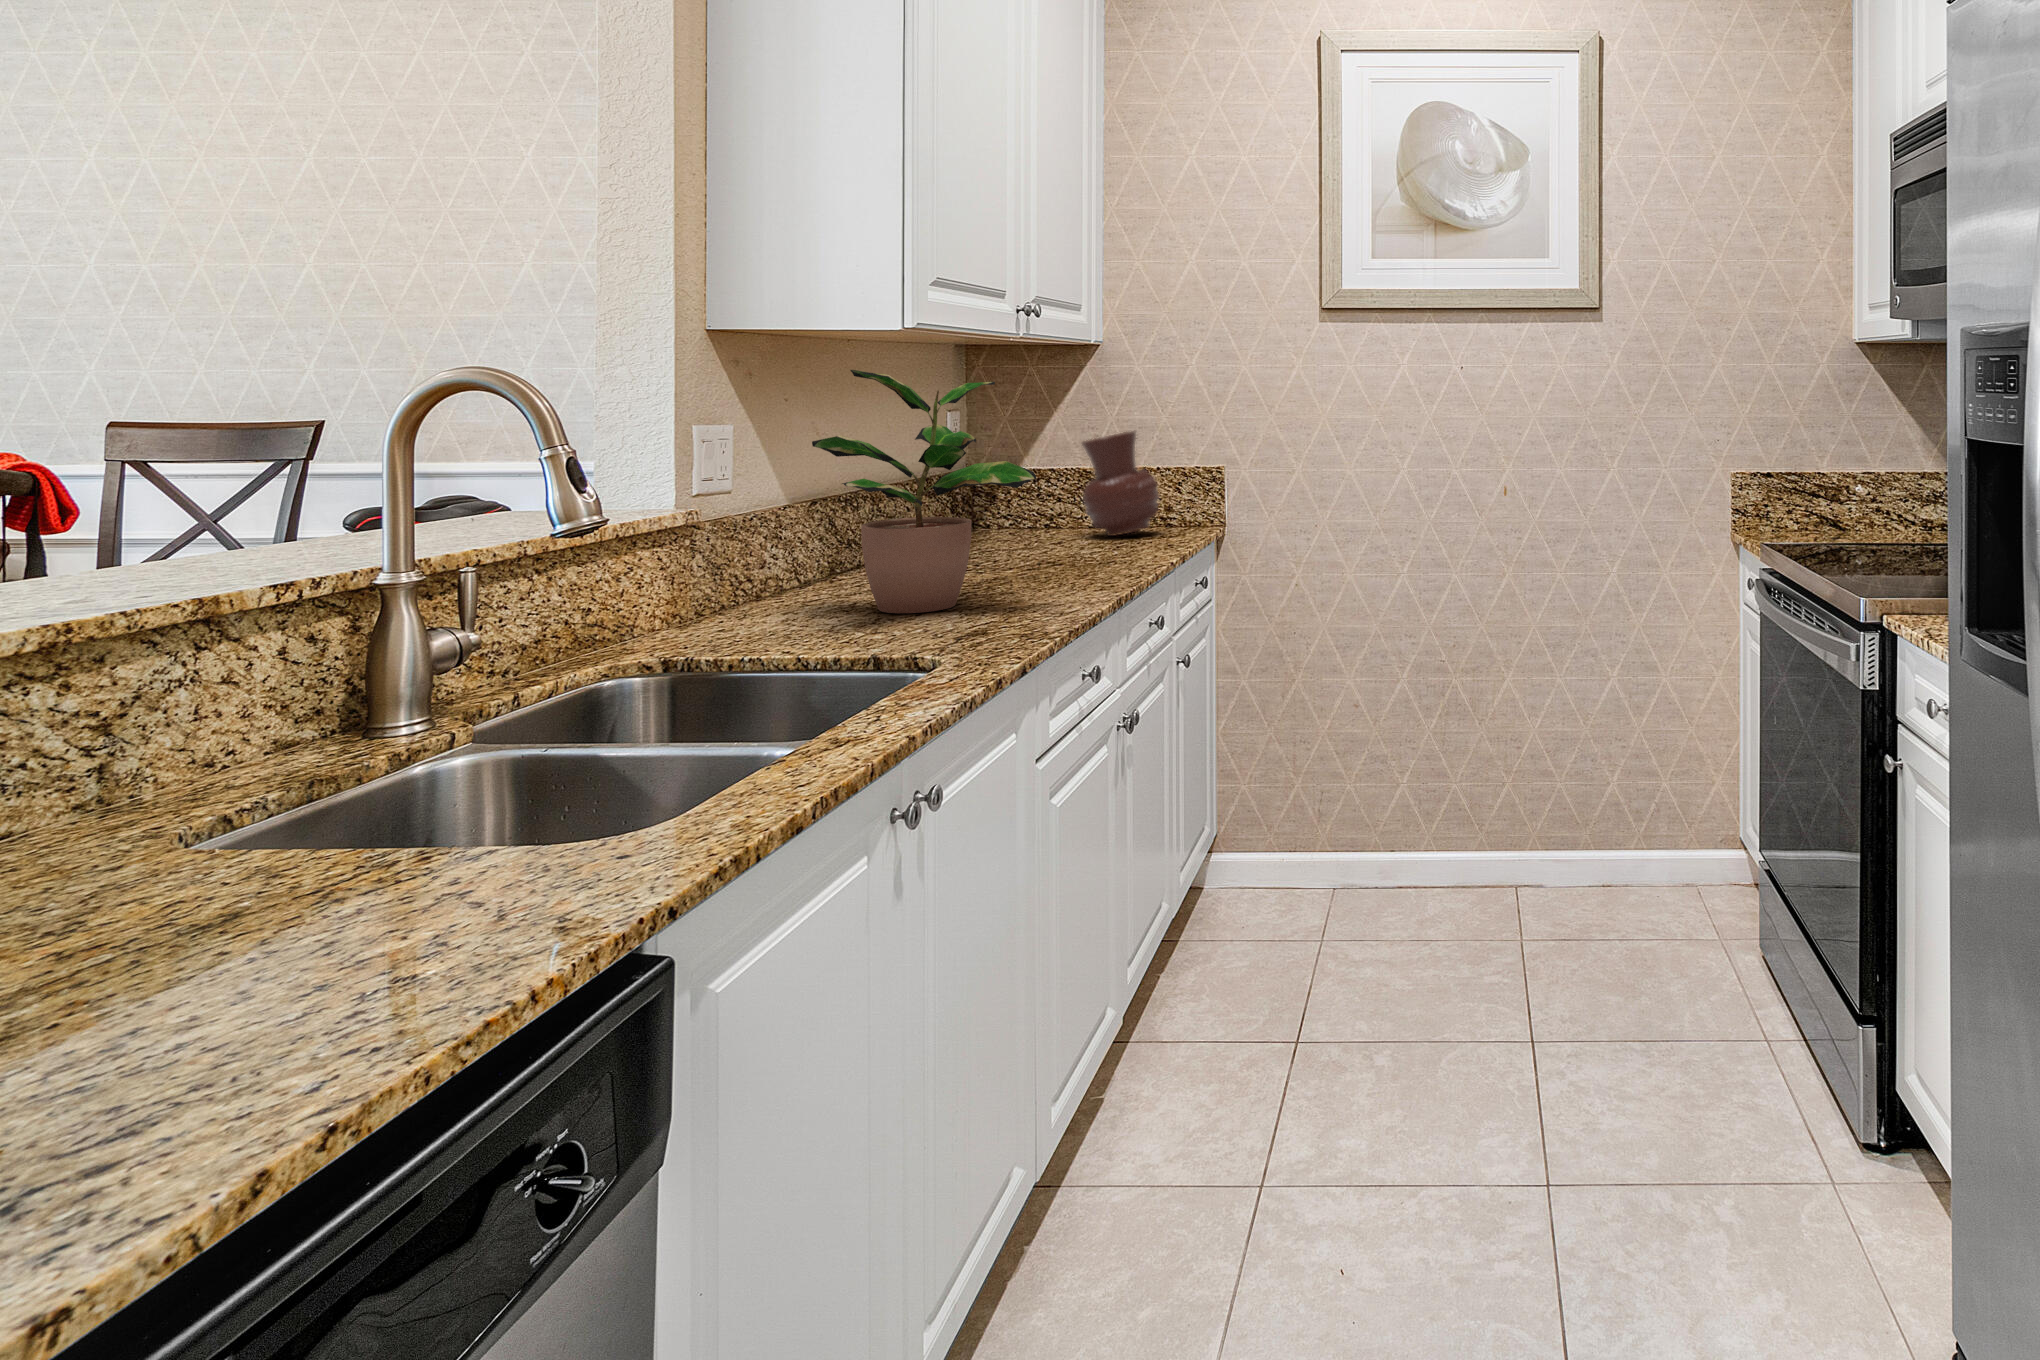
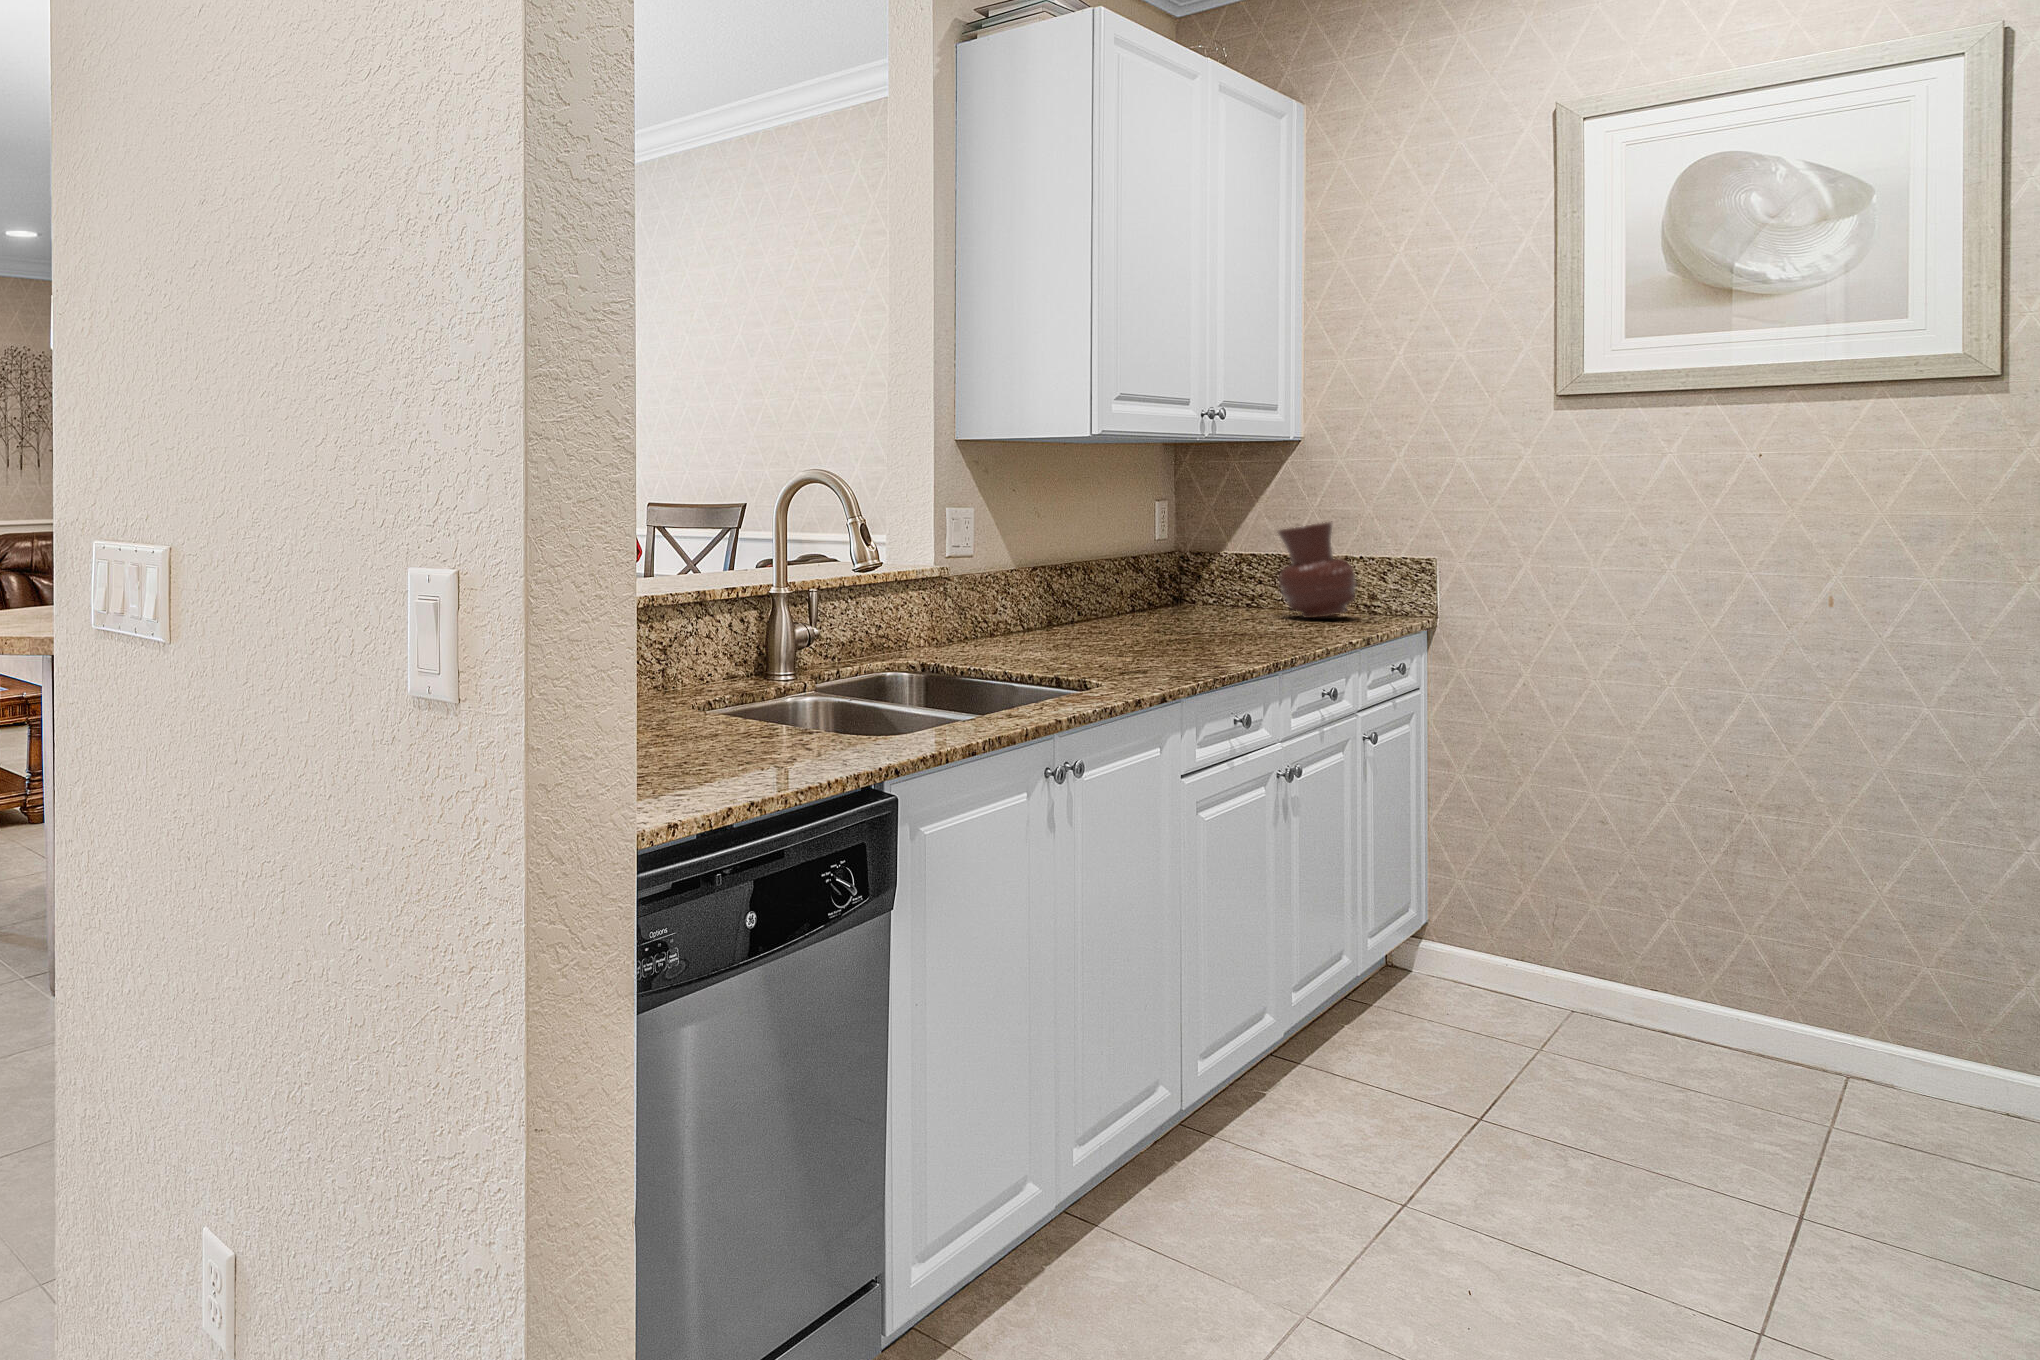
potted plant: present [812,370,1036,613] -> none [1029,466,1199,655]

